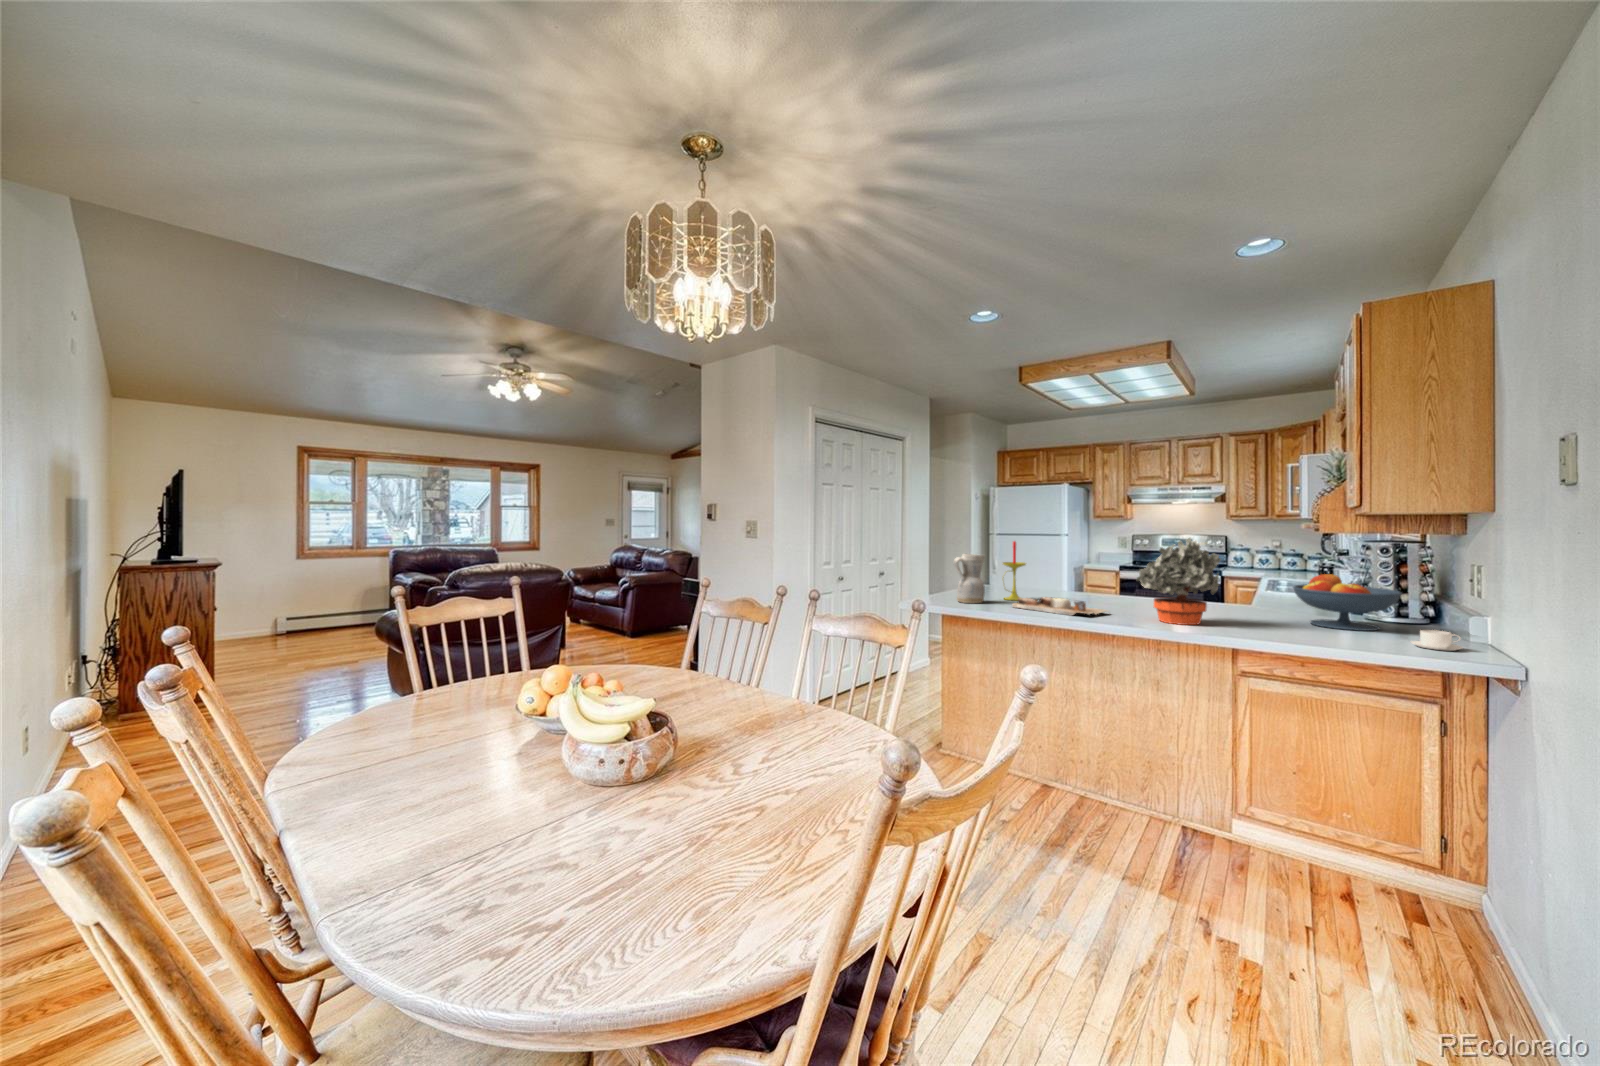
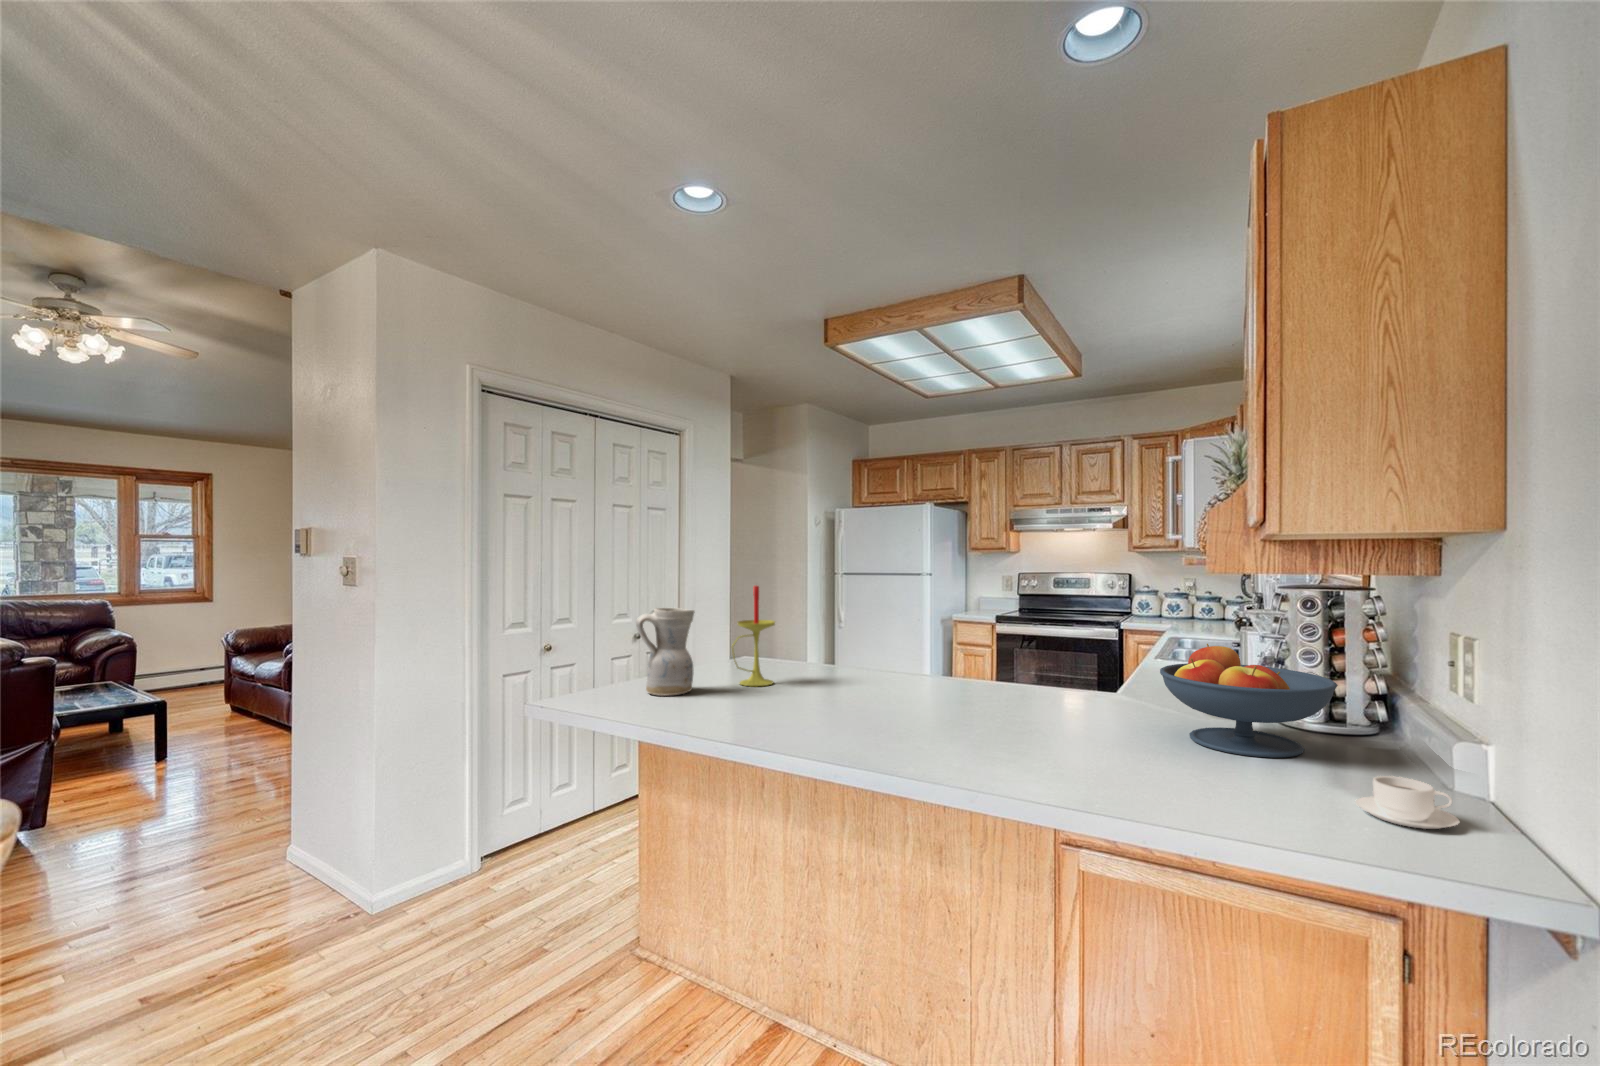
potted plant: present [1137,538,1221,625] -> none [889,580,1032,749]
cutting board: present [1012,597,1108,615] -> none [719,684,868,728]

